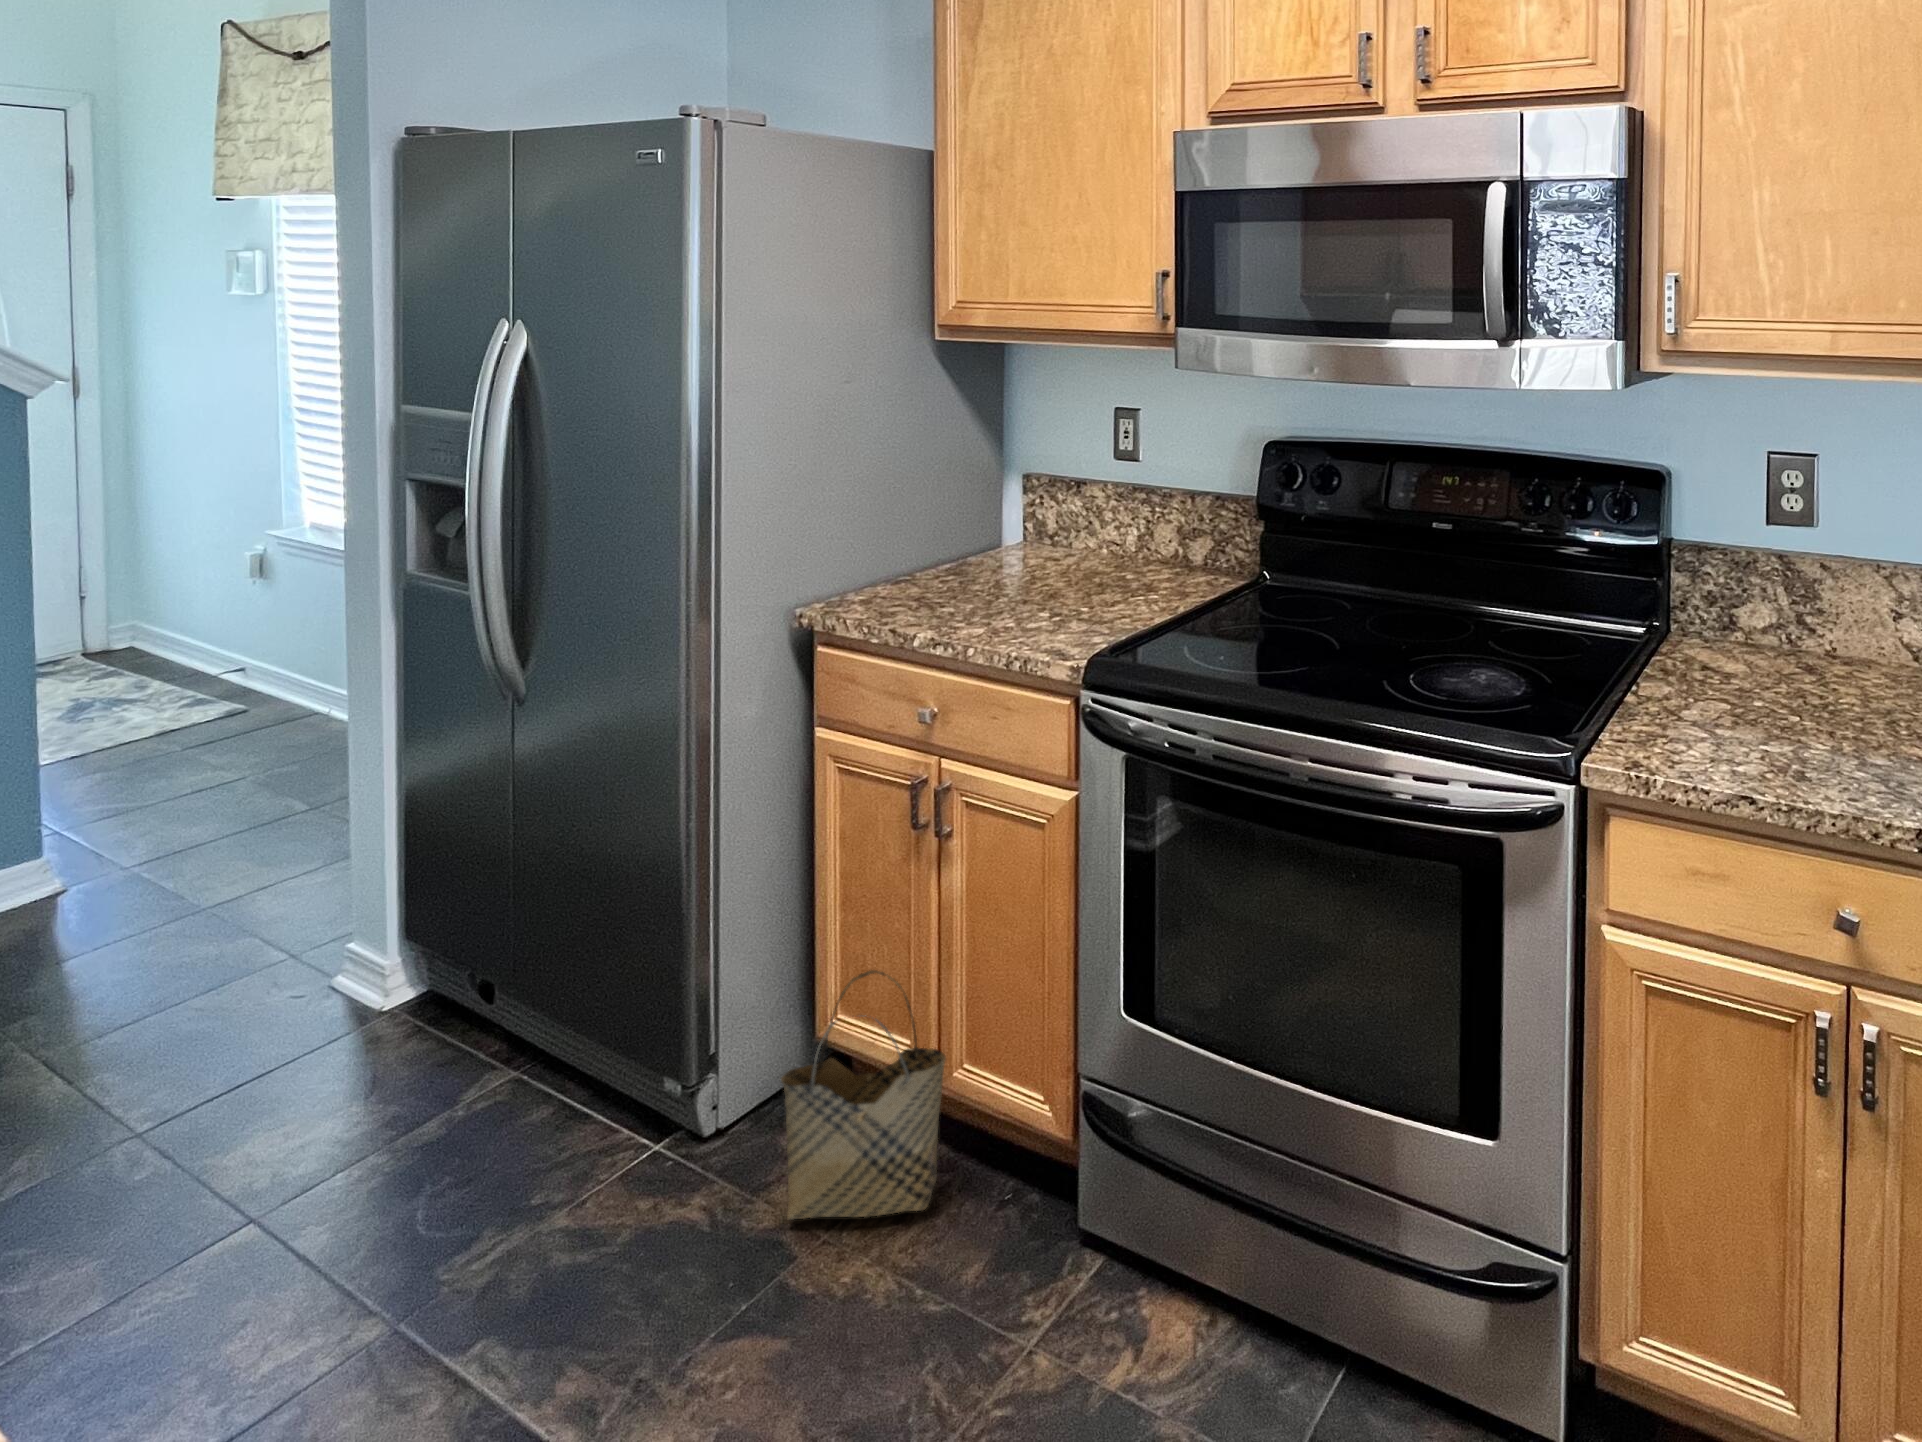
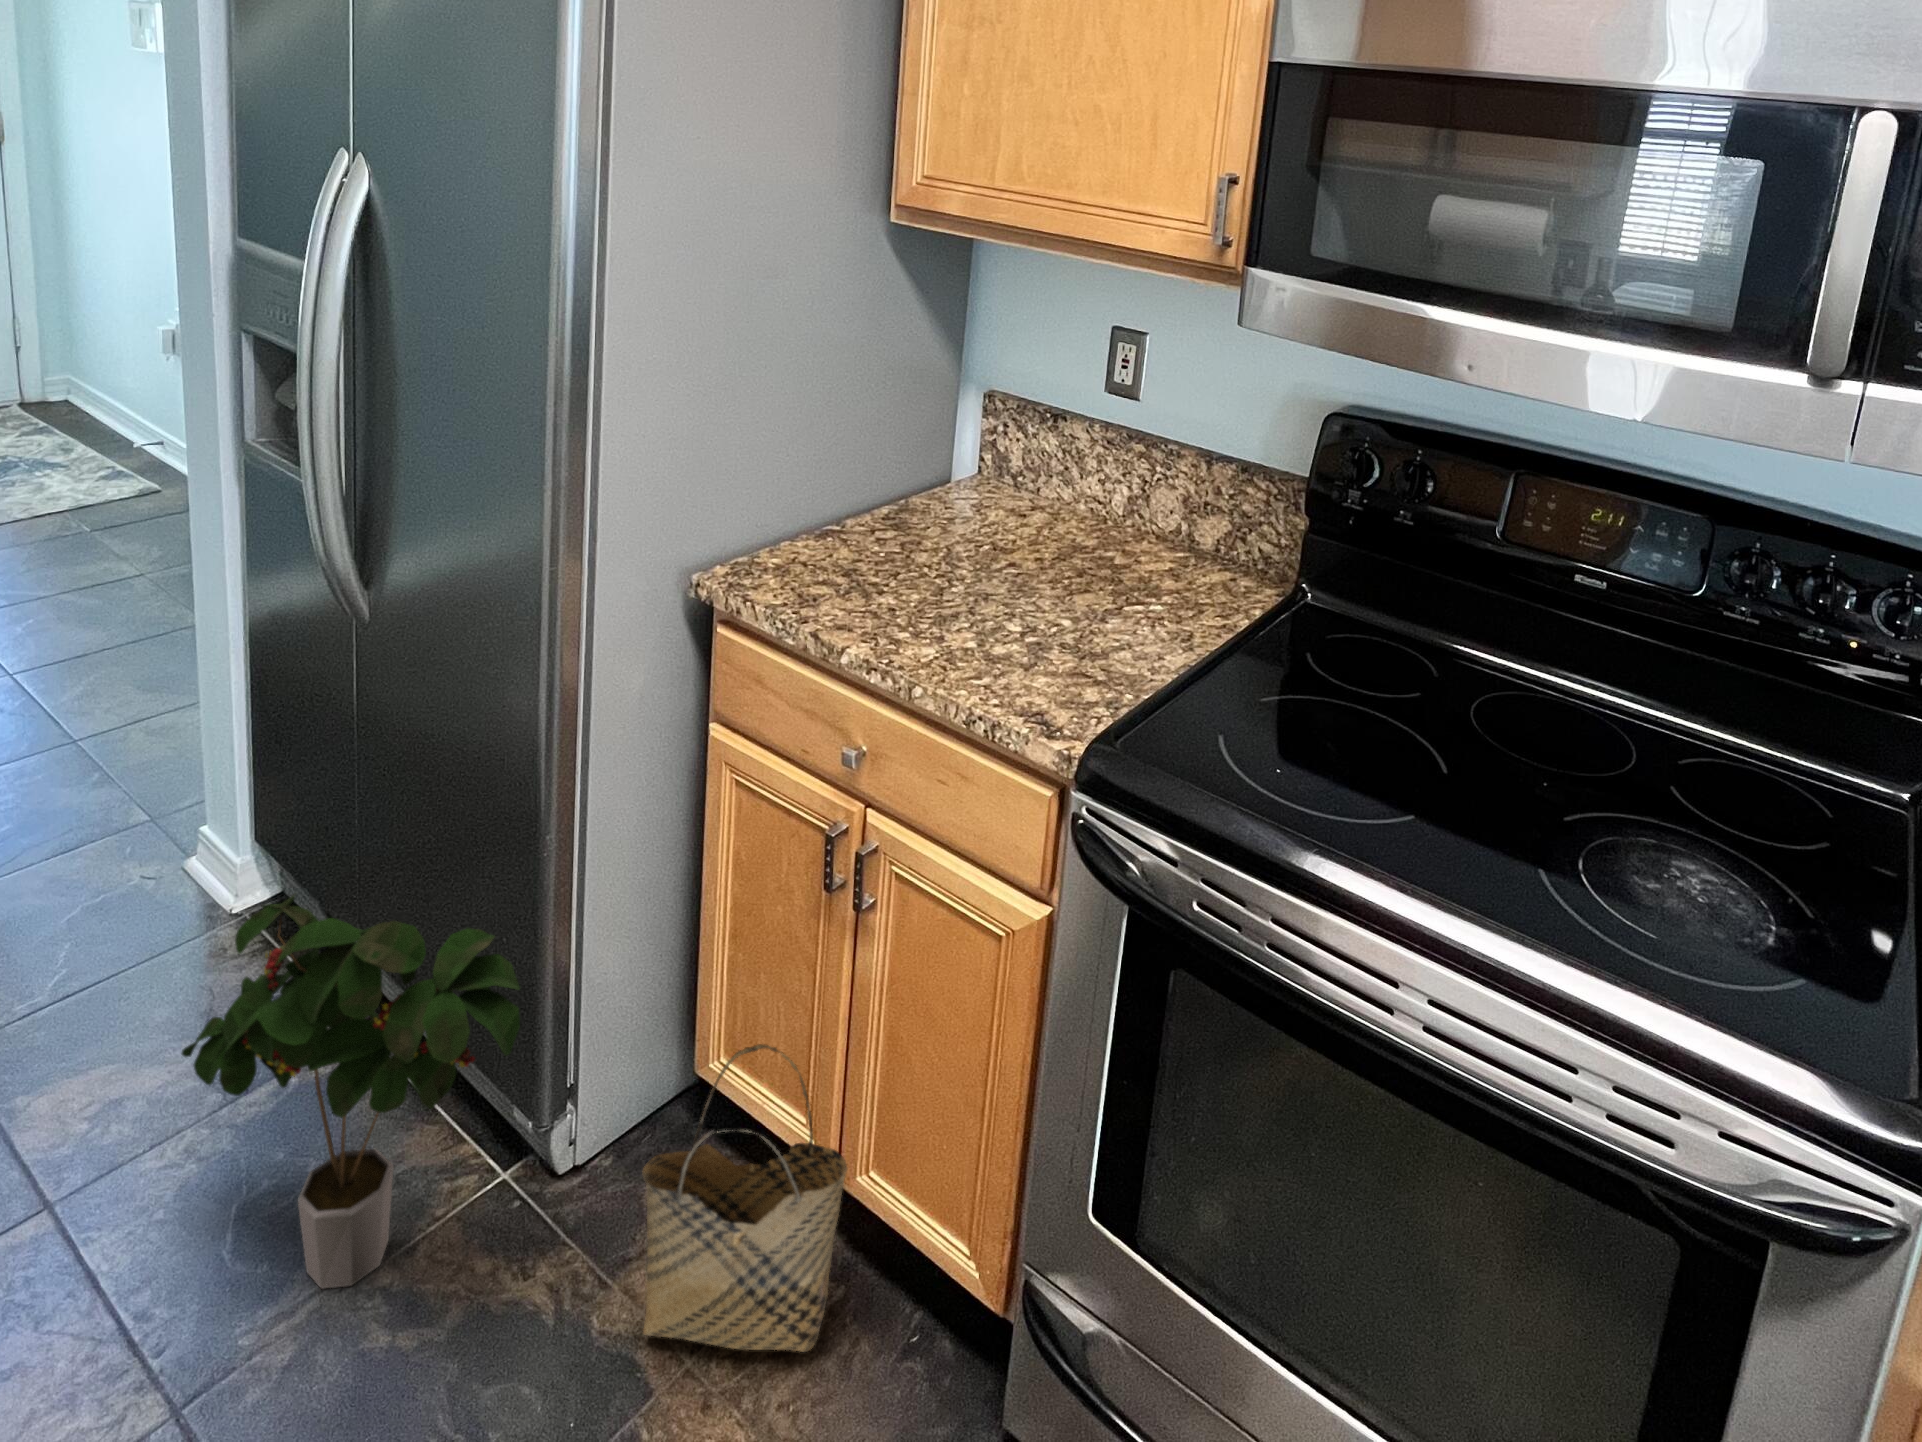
potted plant: none [382,897,675,1234] -> present [182,894,520,1288]

